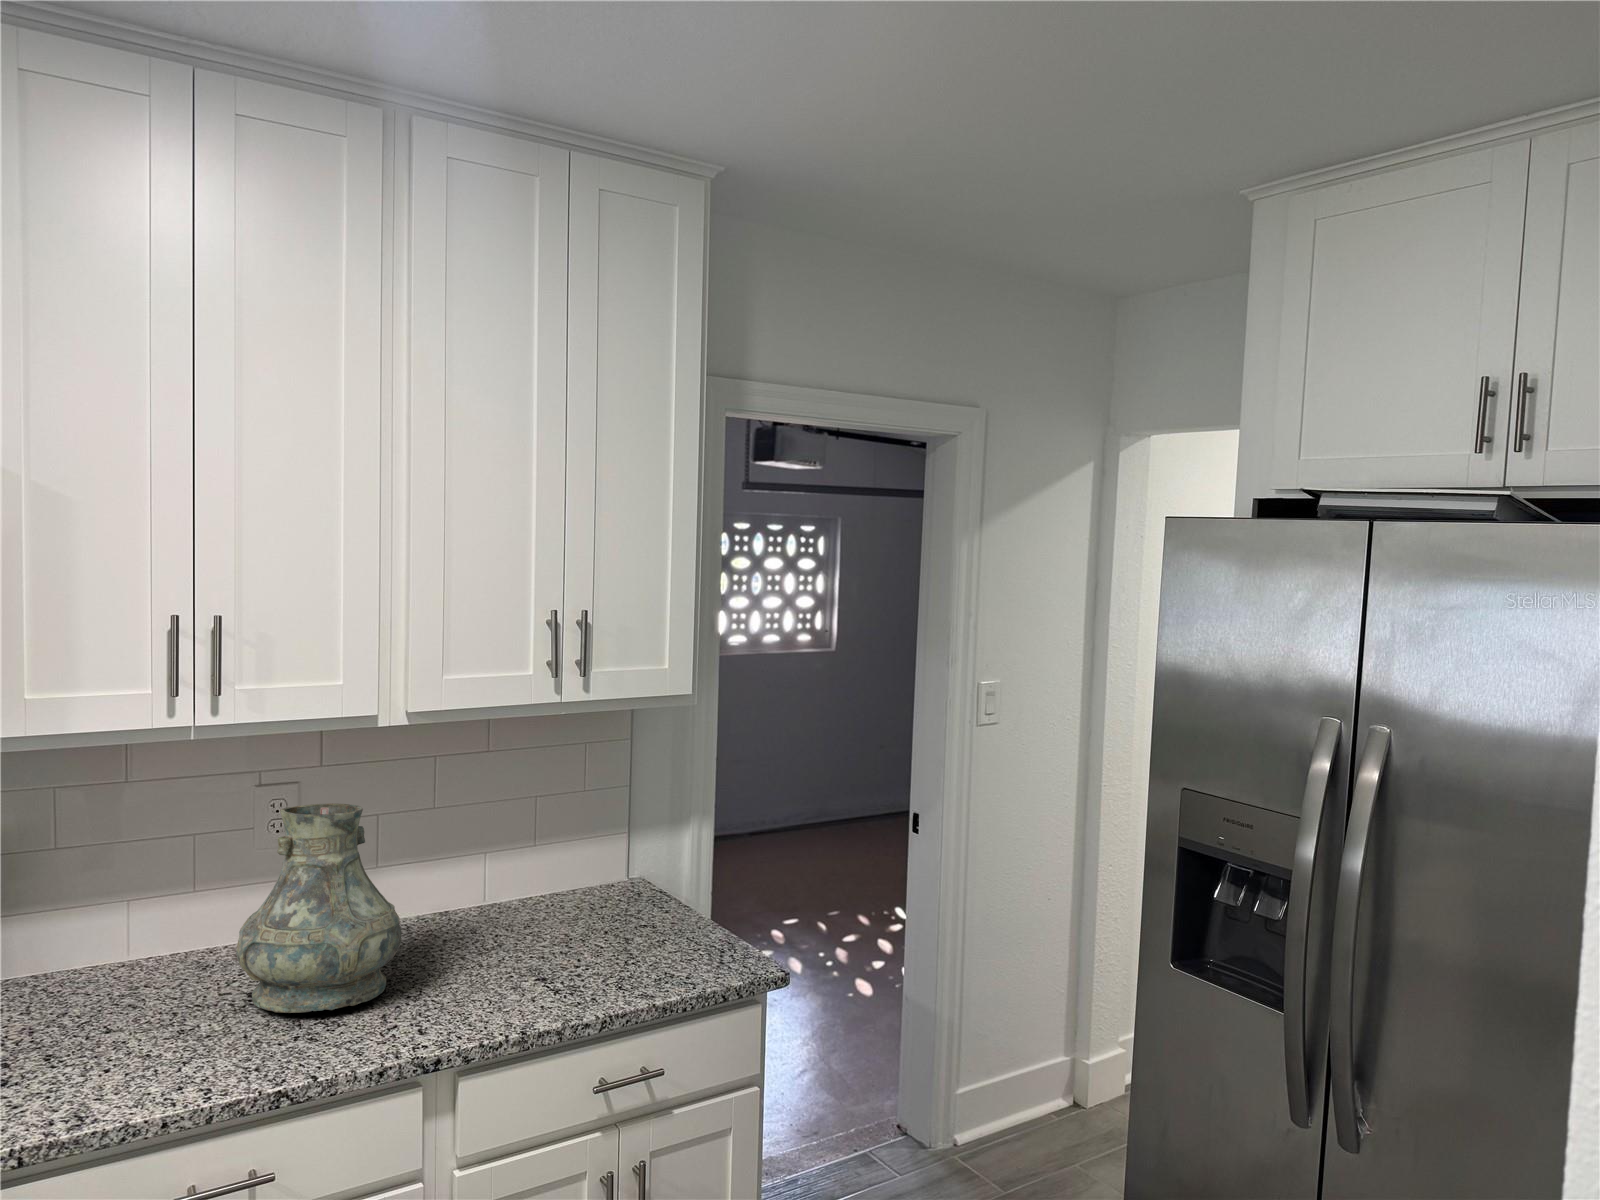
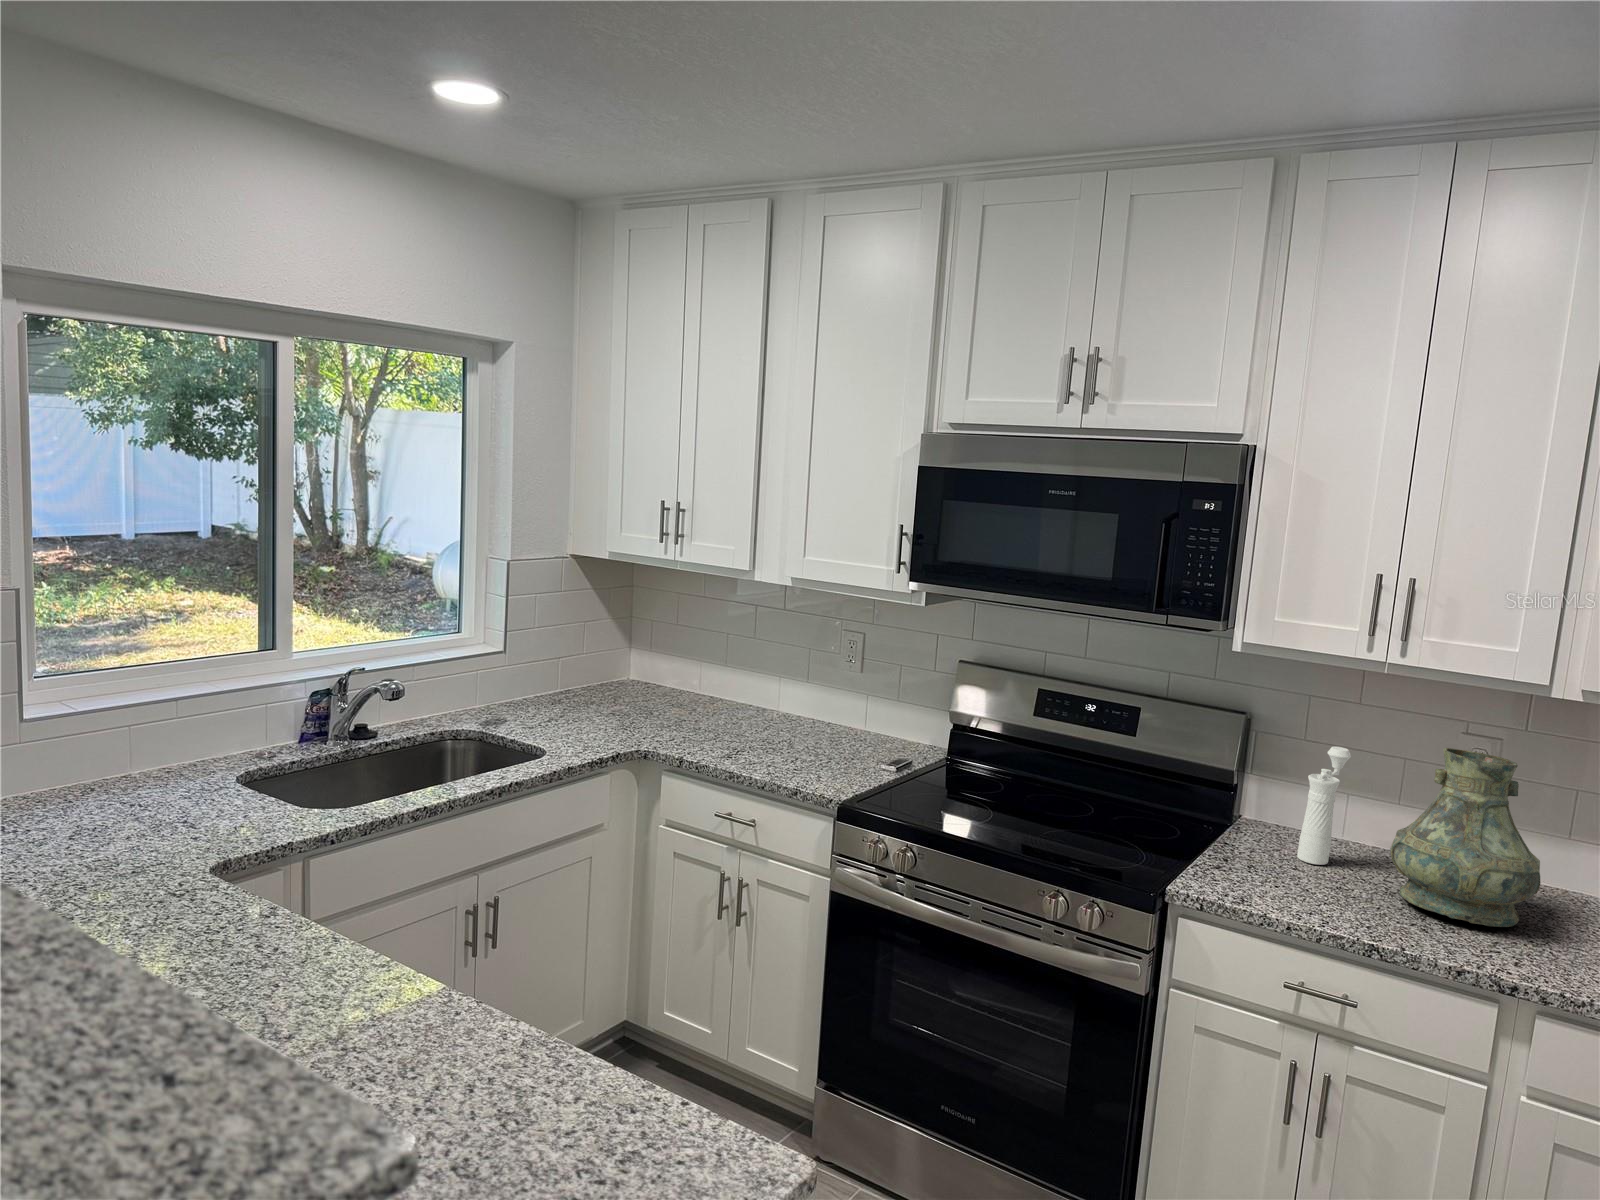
pepper mill: none [96,843,145,1015] -> present [1297,747,1351,865]

